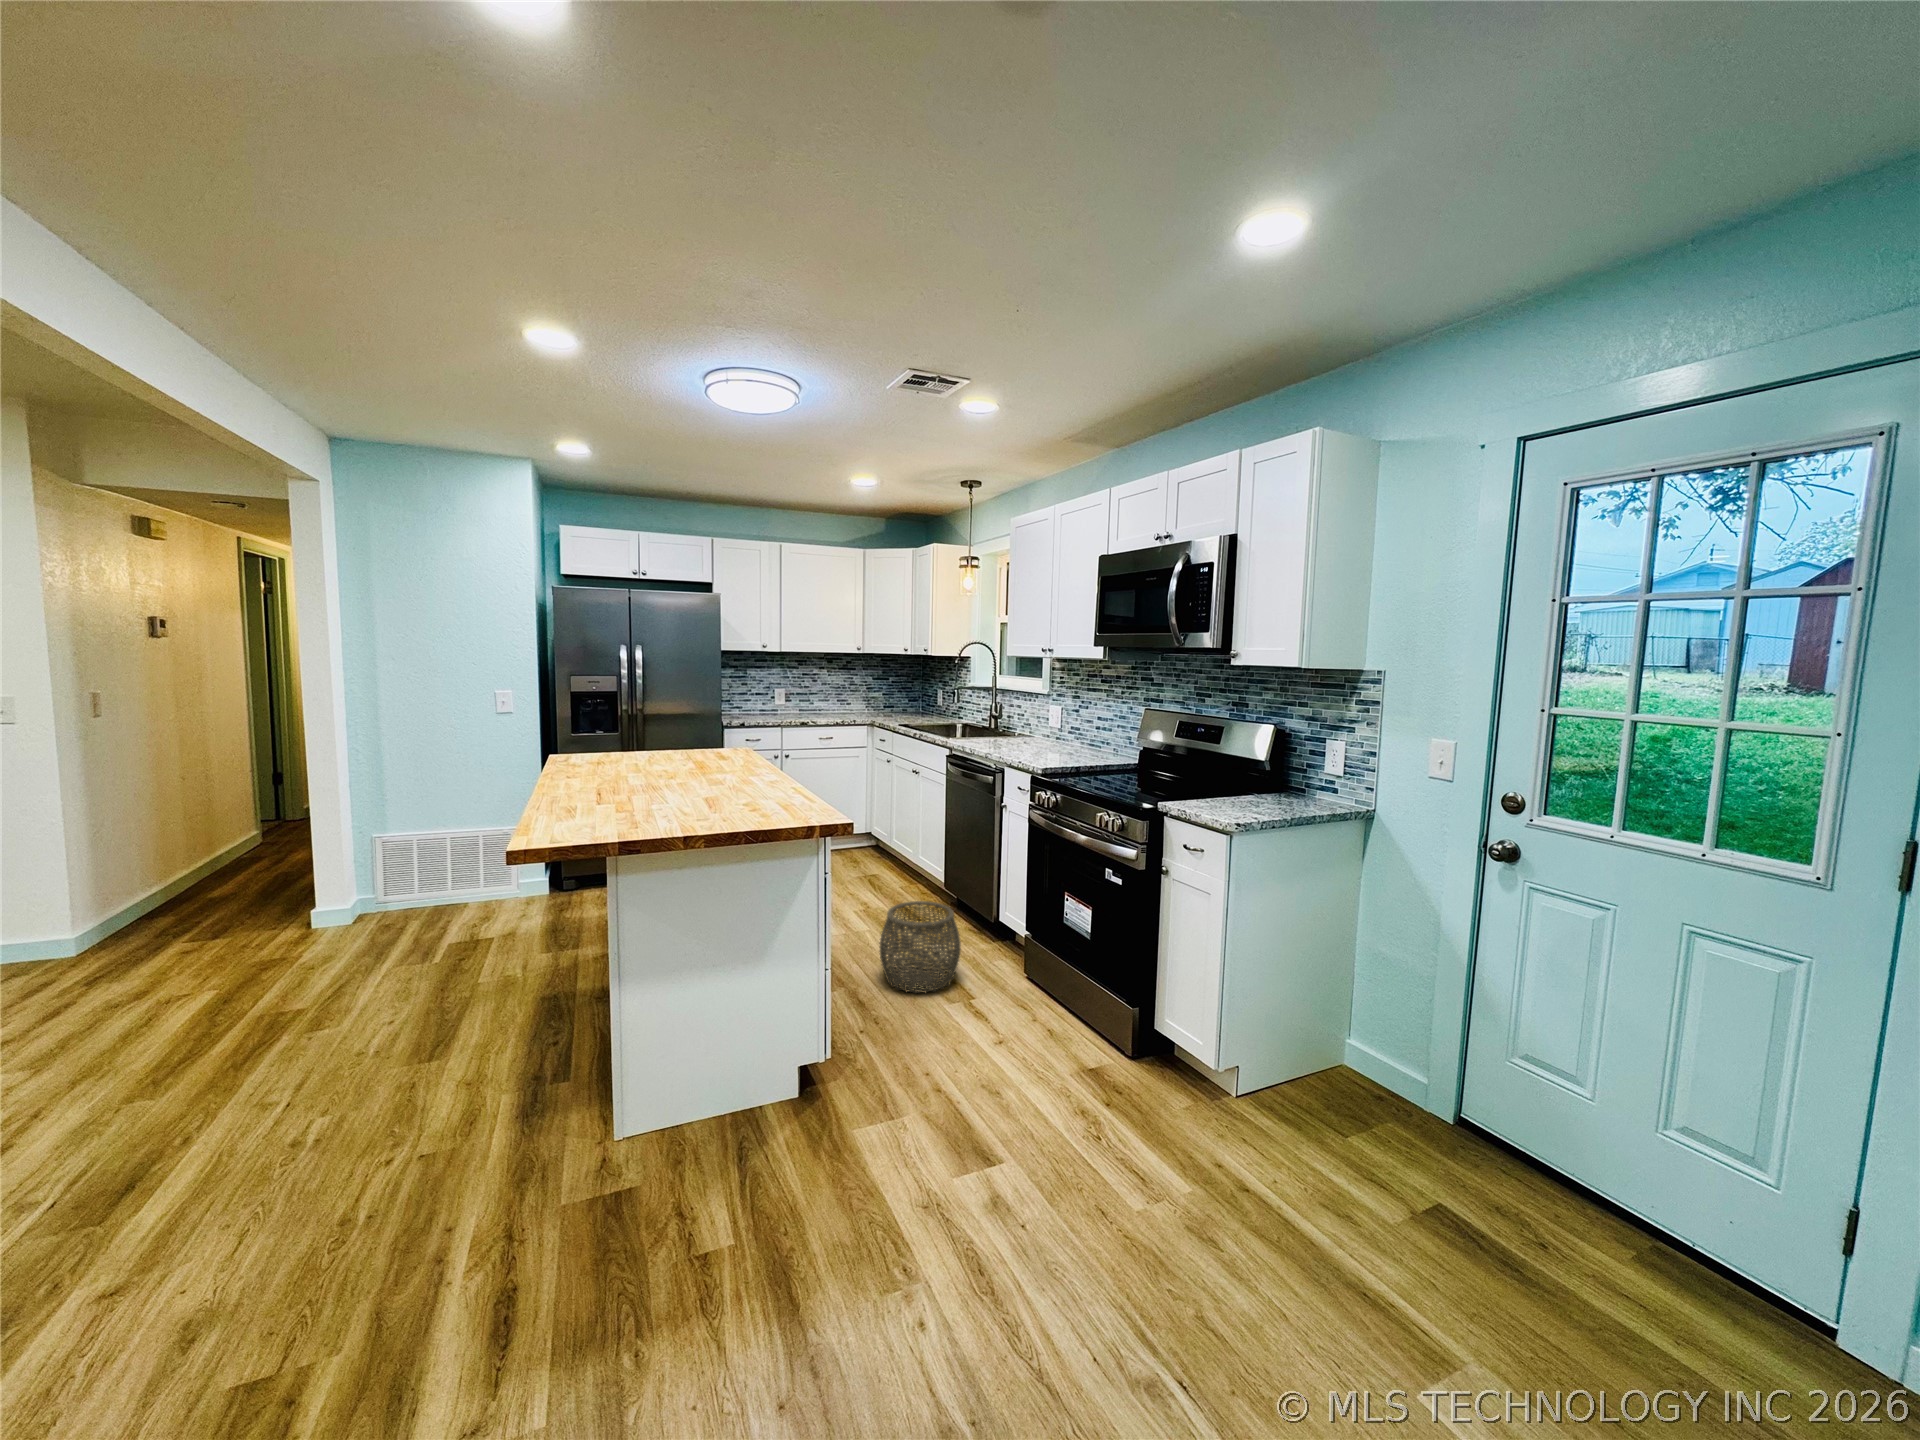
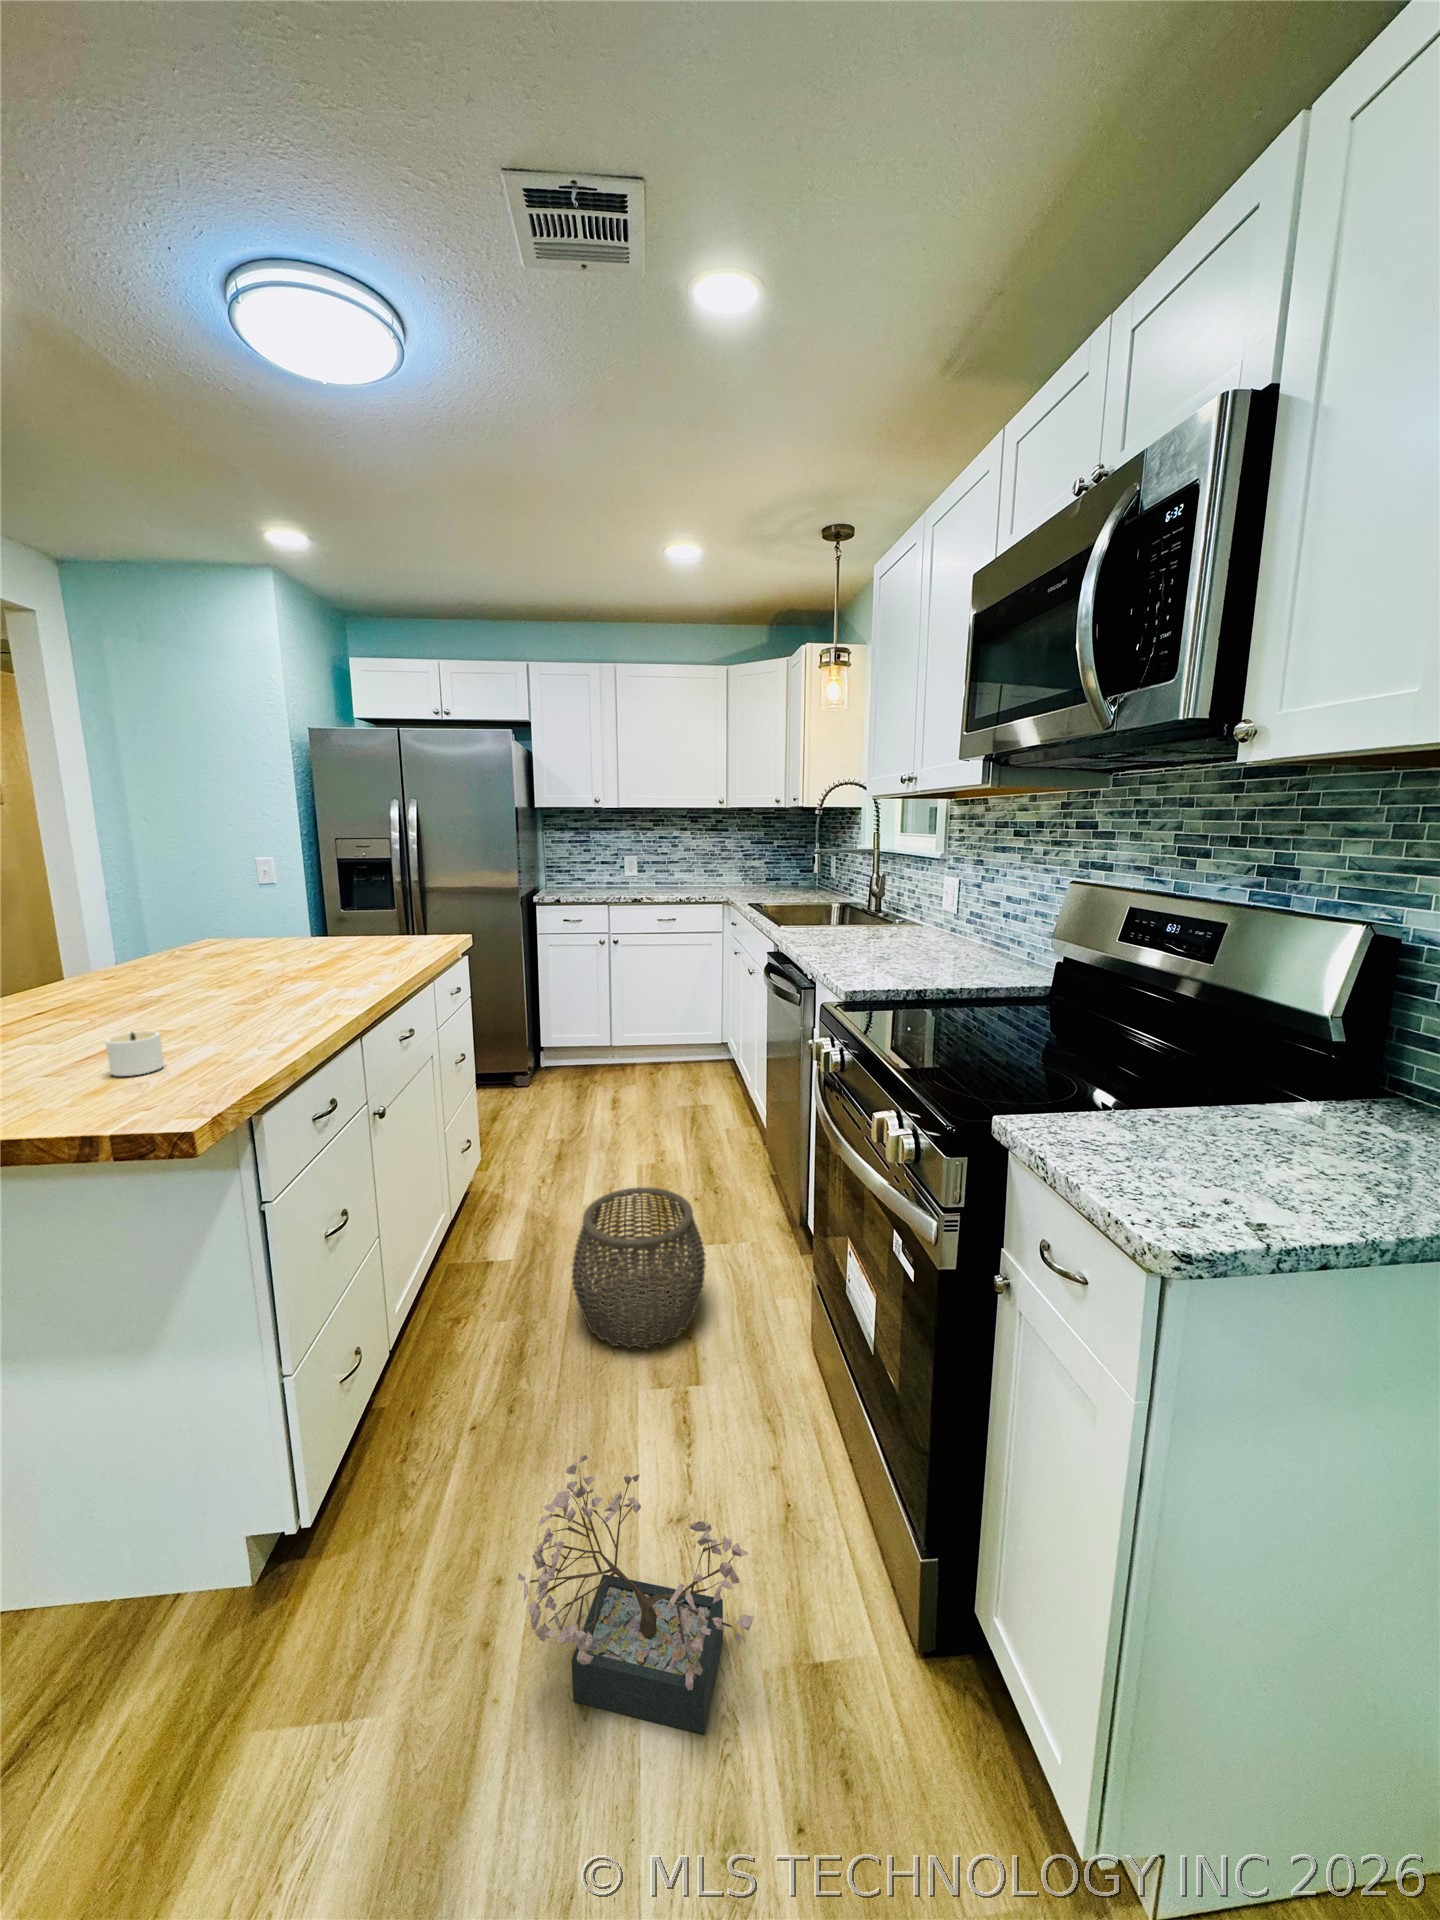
candle: none [754,789,788,812] -> present [106,1031,164,1076]
decorative plant: none [966,994,1077,1102] -> present [518,1455,754,1734]

